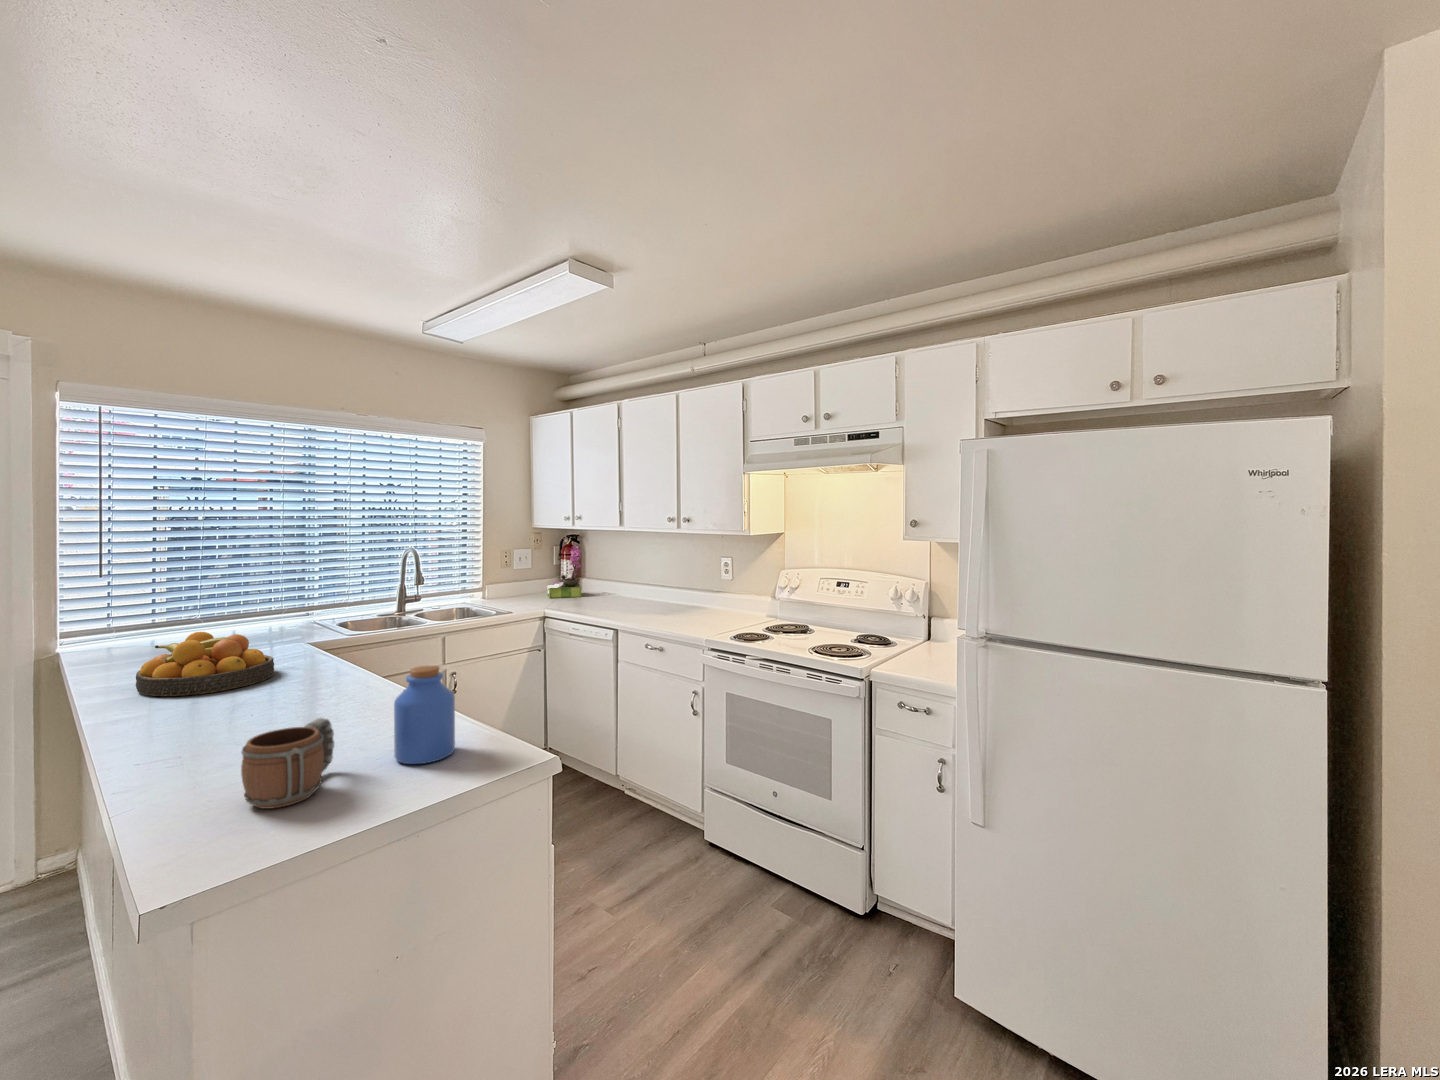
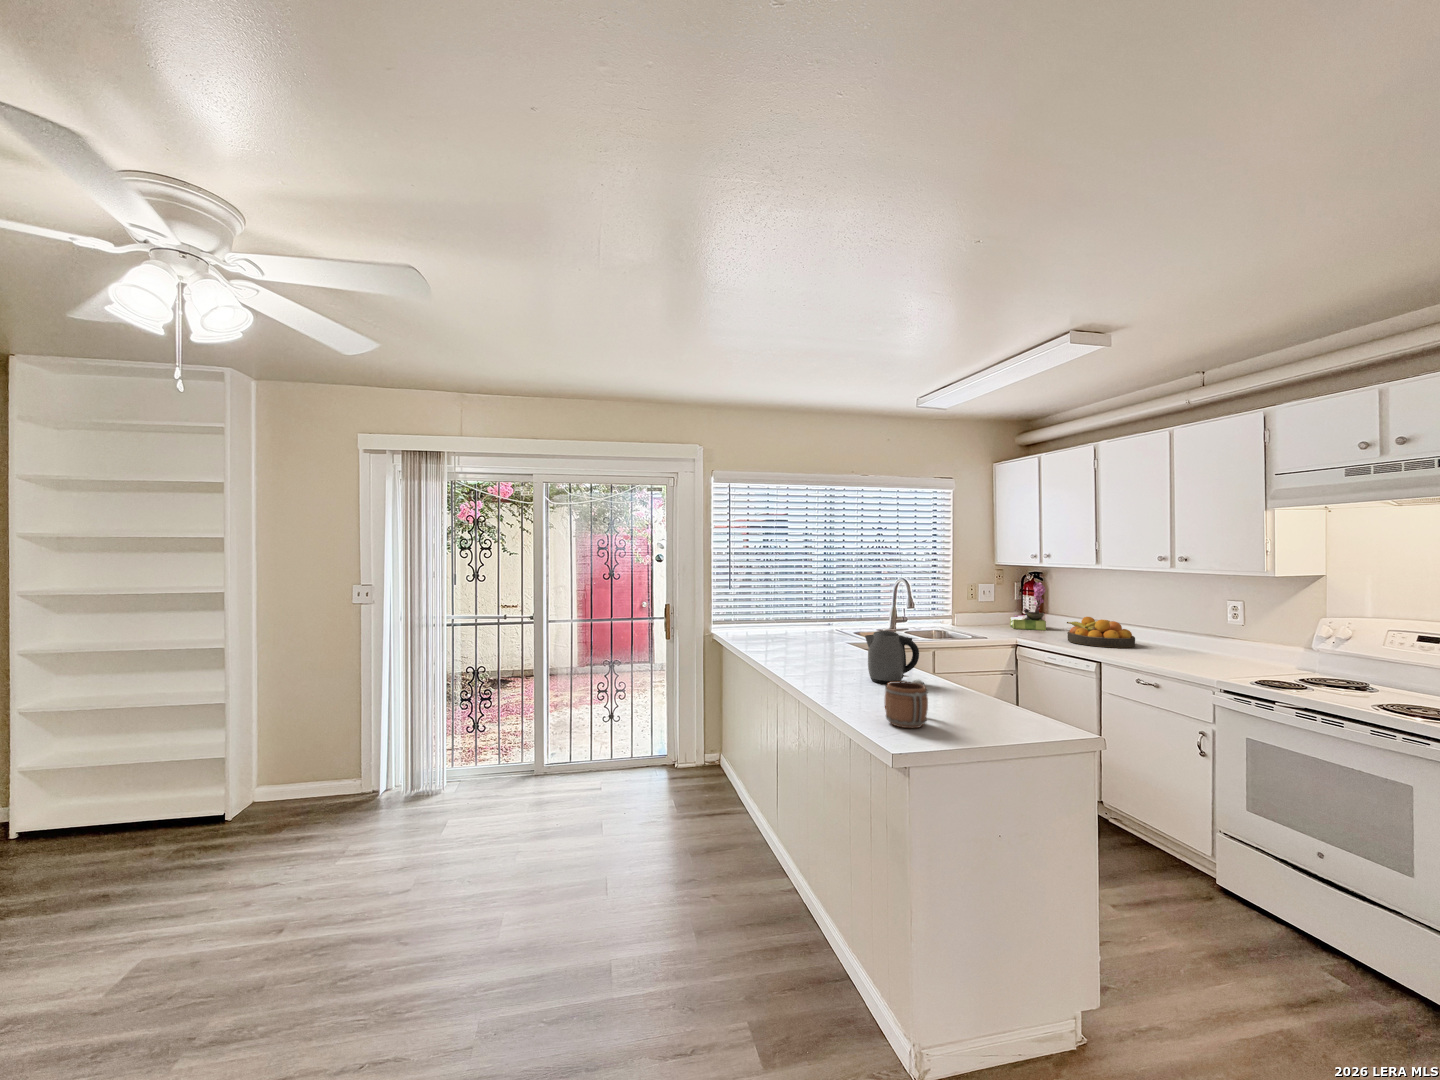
fruit bowl: present [136,632,274,696] -> present [1067,617,1135,648]
kettle: none [281,634,372,714] -> present [865,630,919,684]
jar: present [394,666,455,764] -> none [962,656,1005,724]

